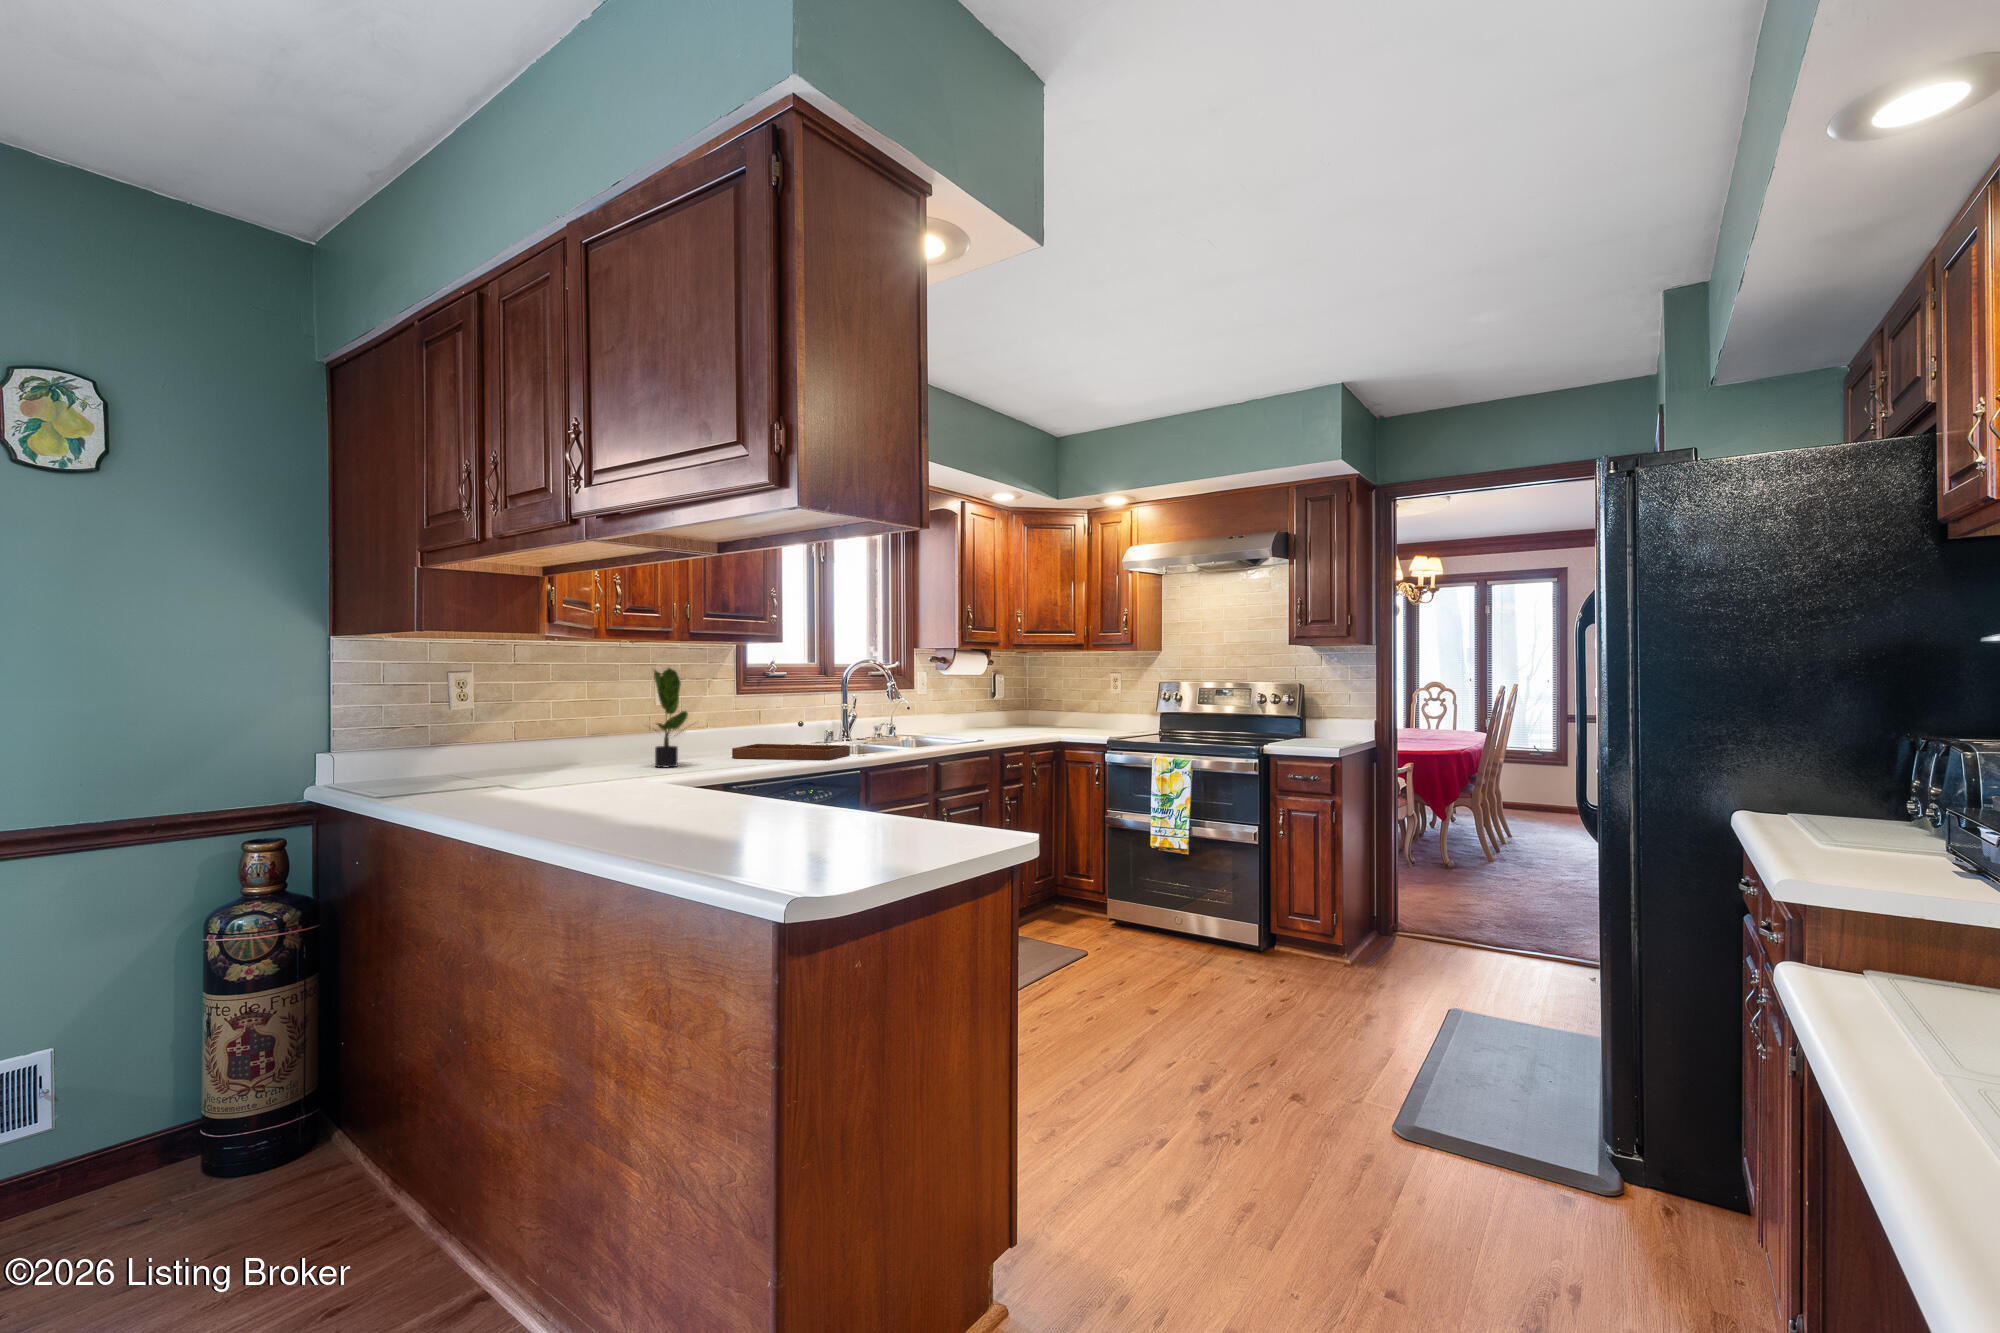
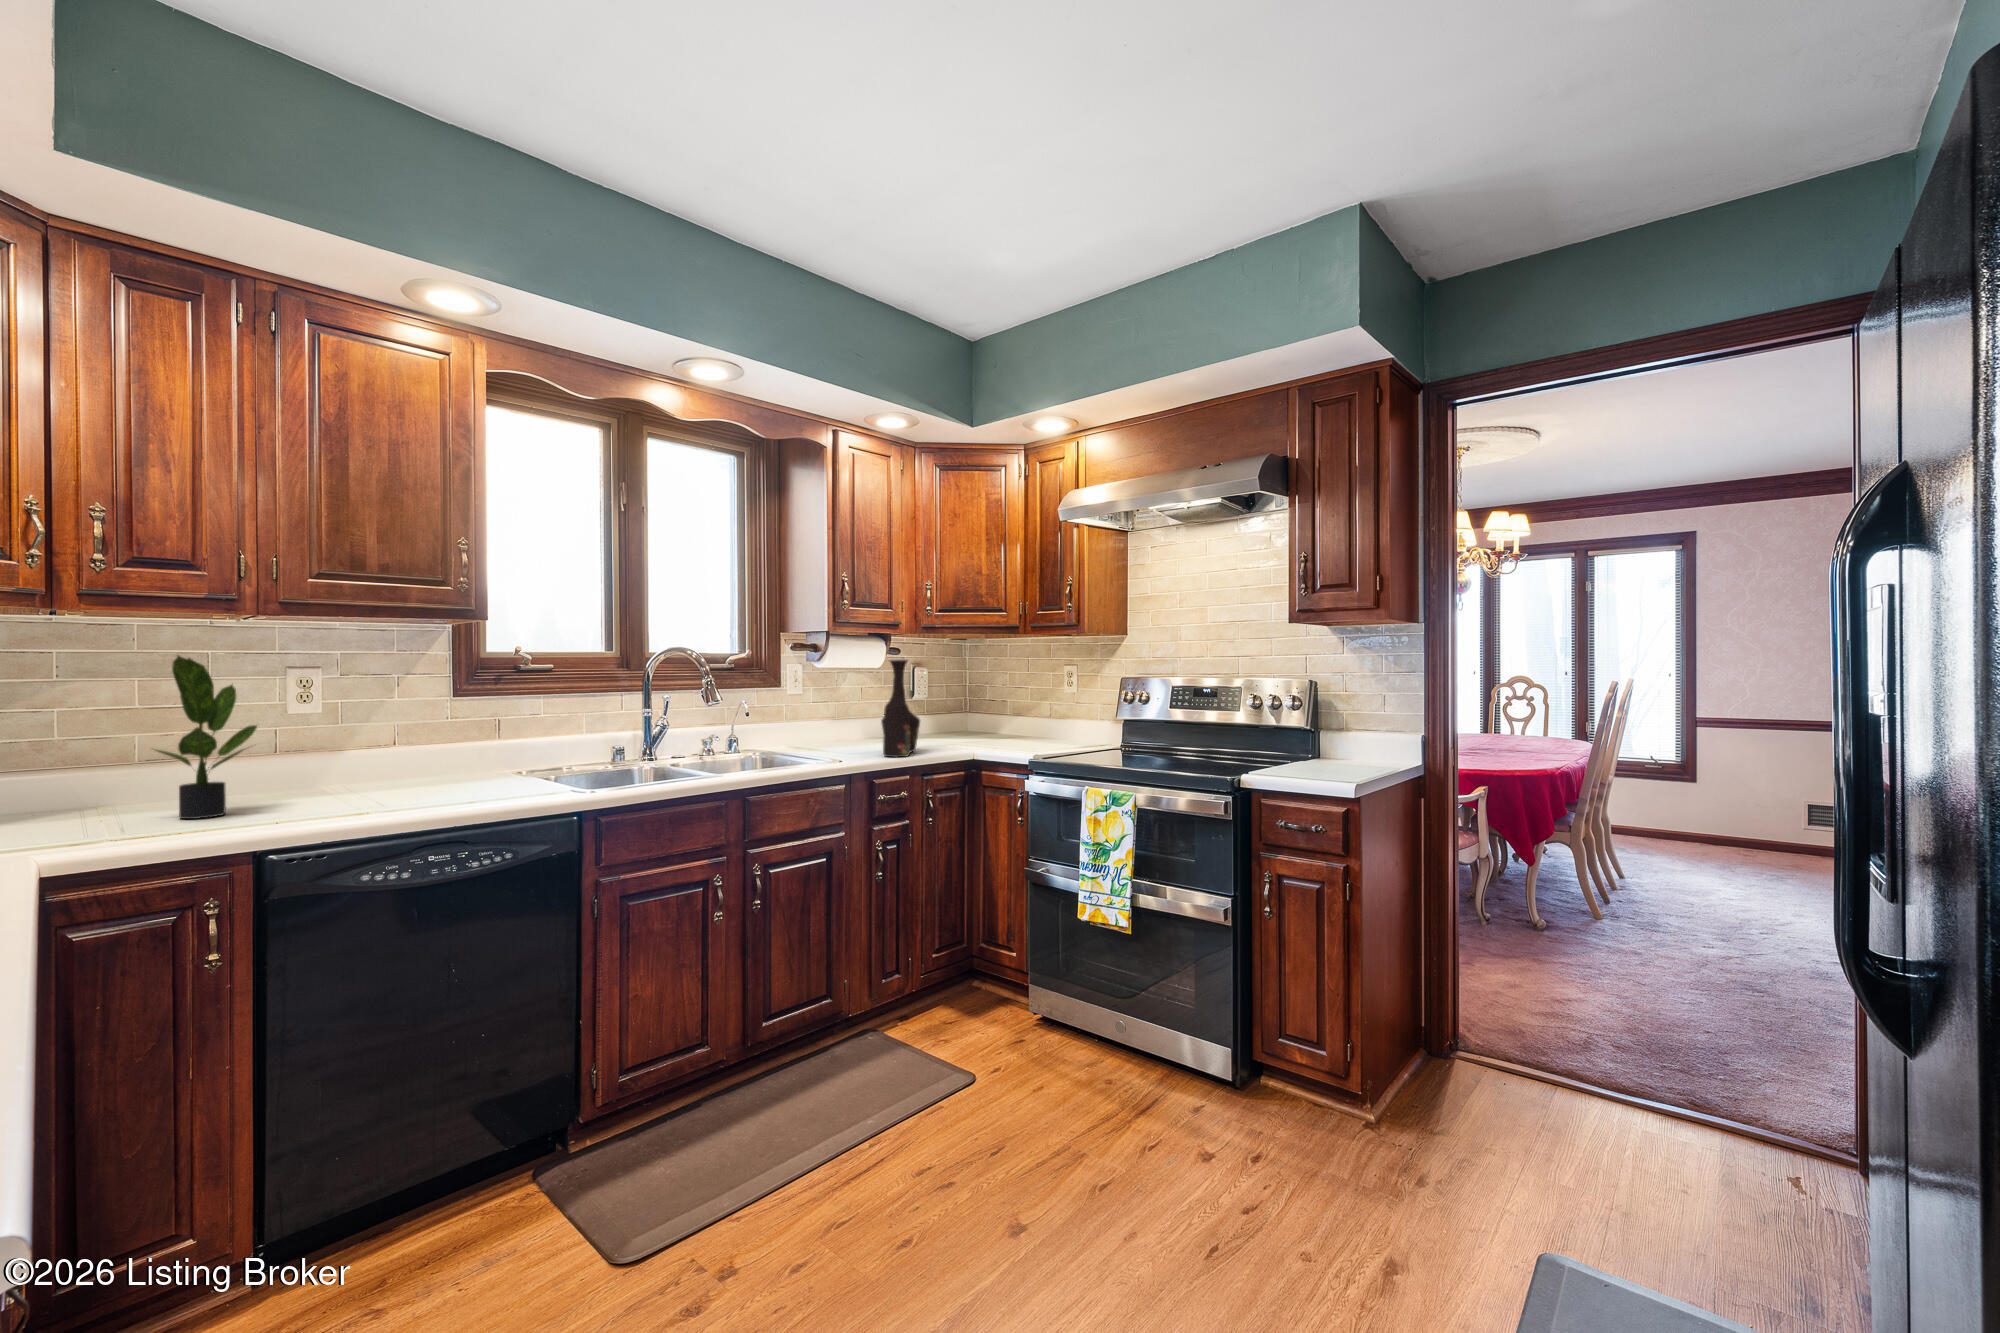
vase: none [996,669,1024,739] -> present [881,659,920,757]
tray: present [732,721,850,760] -> none [378,738,571,803]

